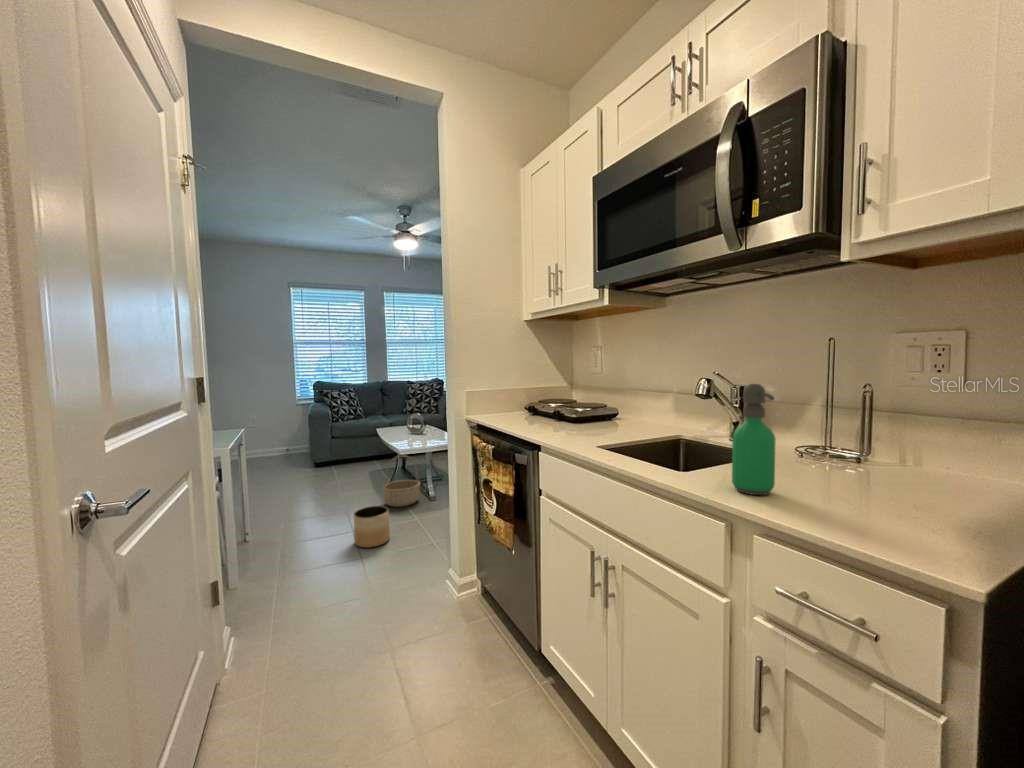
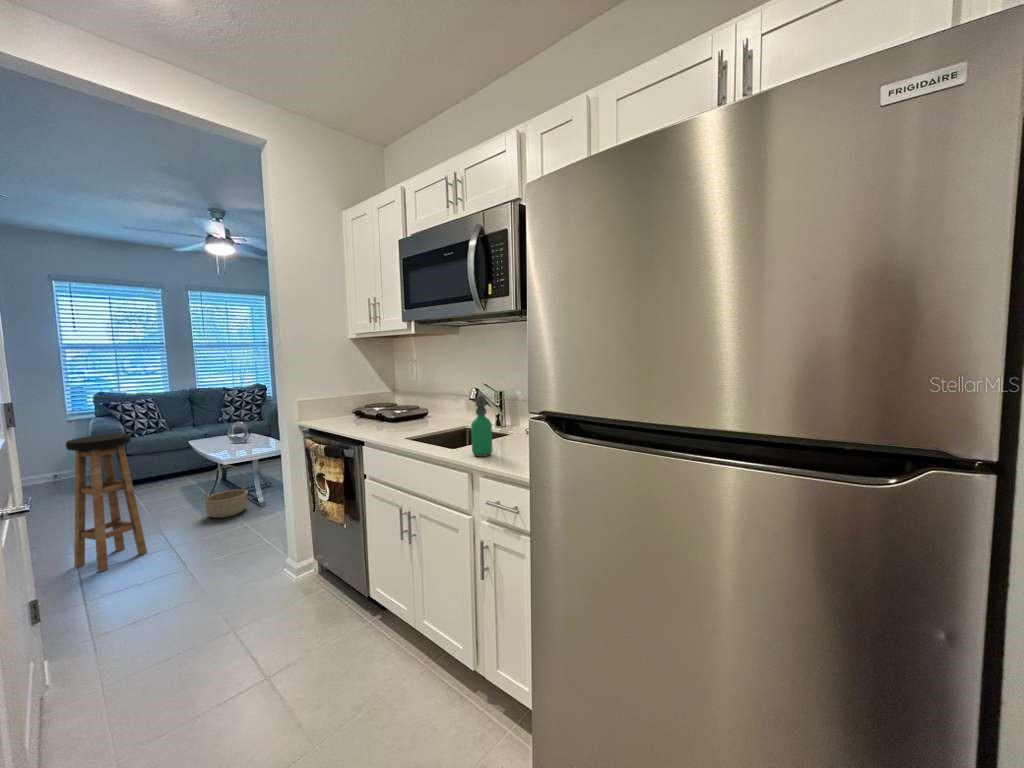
bar stool: none [273,417,332,547] -> present [66,434,147,572]
planter: present [354,506,390,548] -> none [176,516,219,559]

